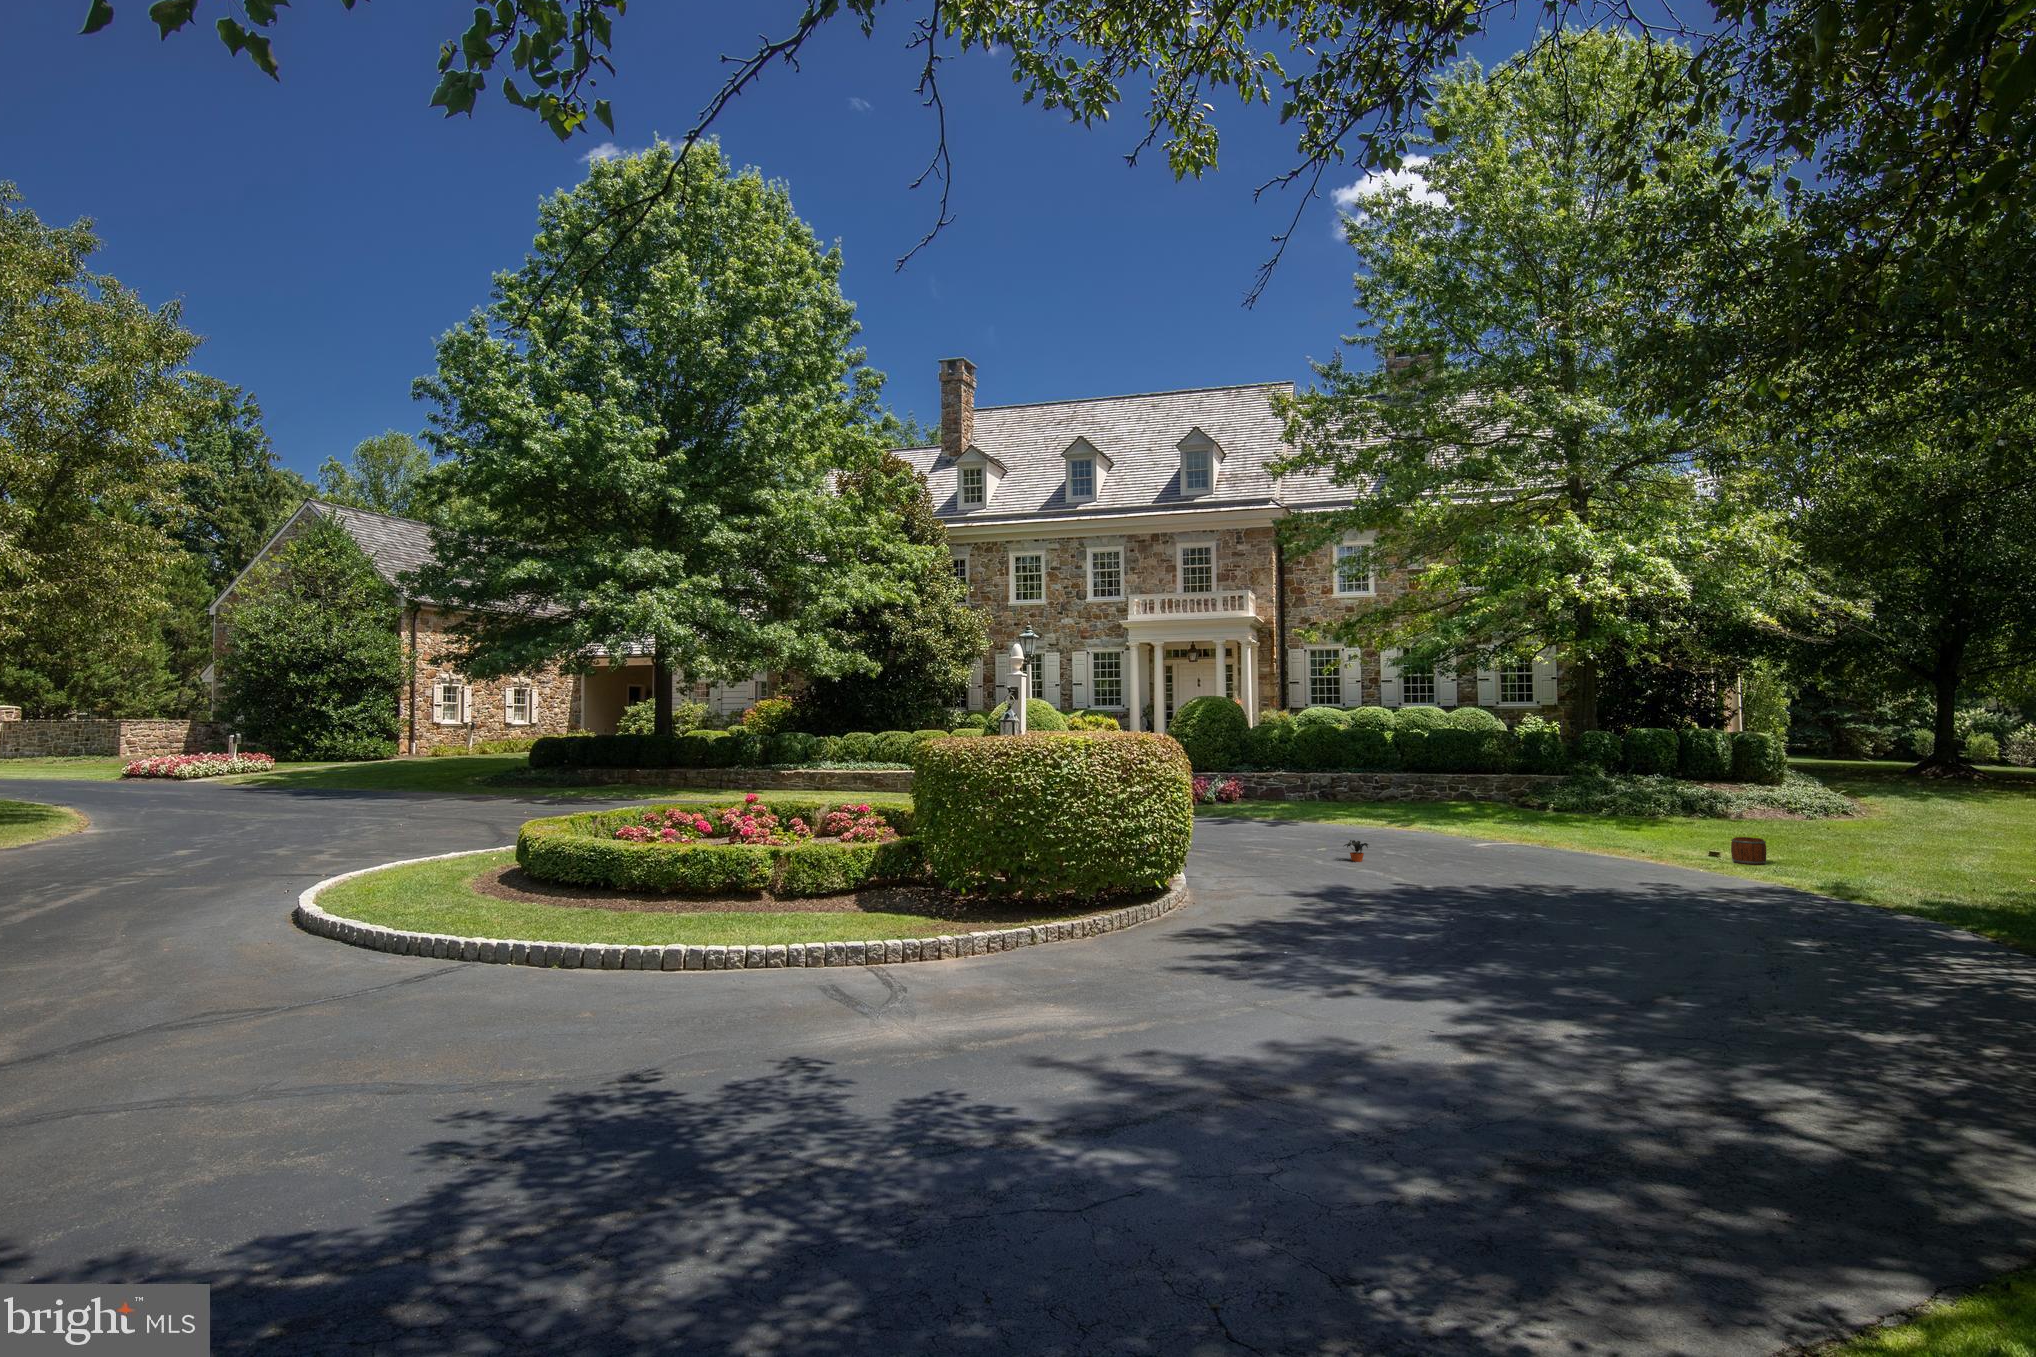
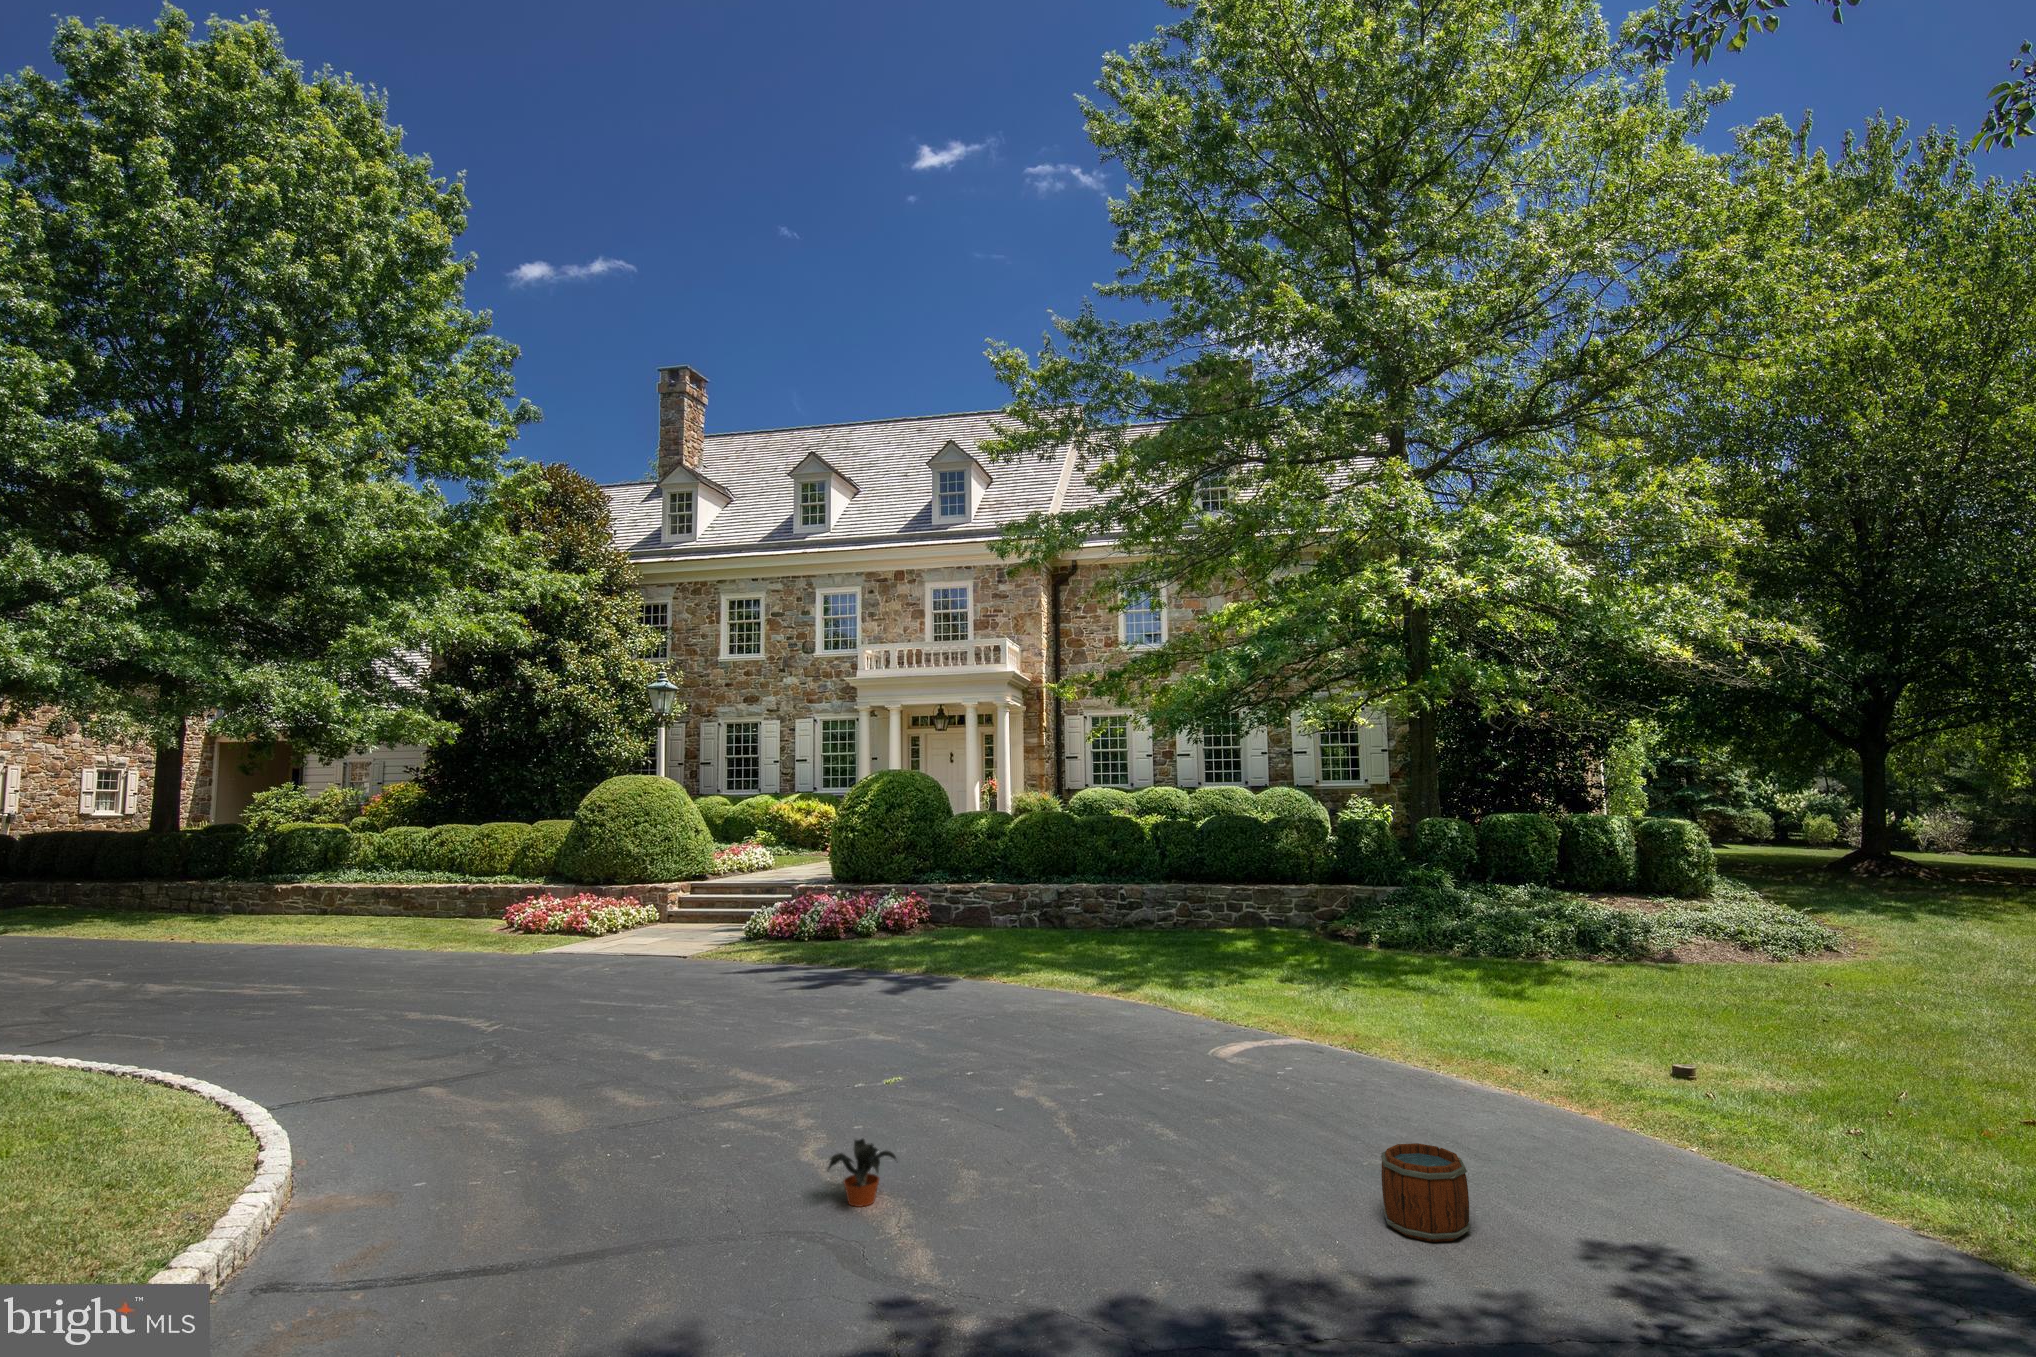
bucket: present [1731,837,1766,865] -> present [1381,1143,1470,1242]

